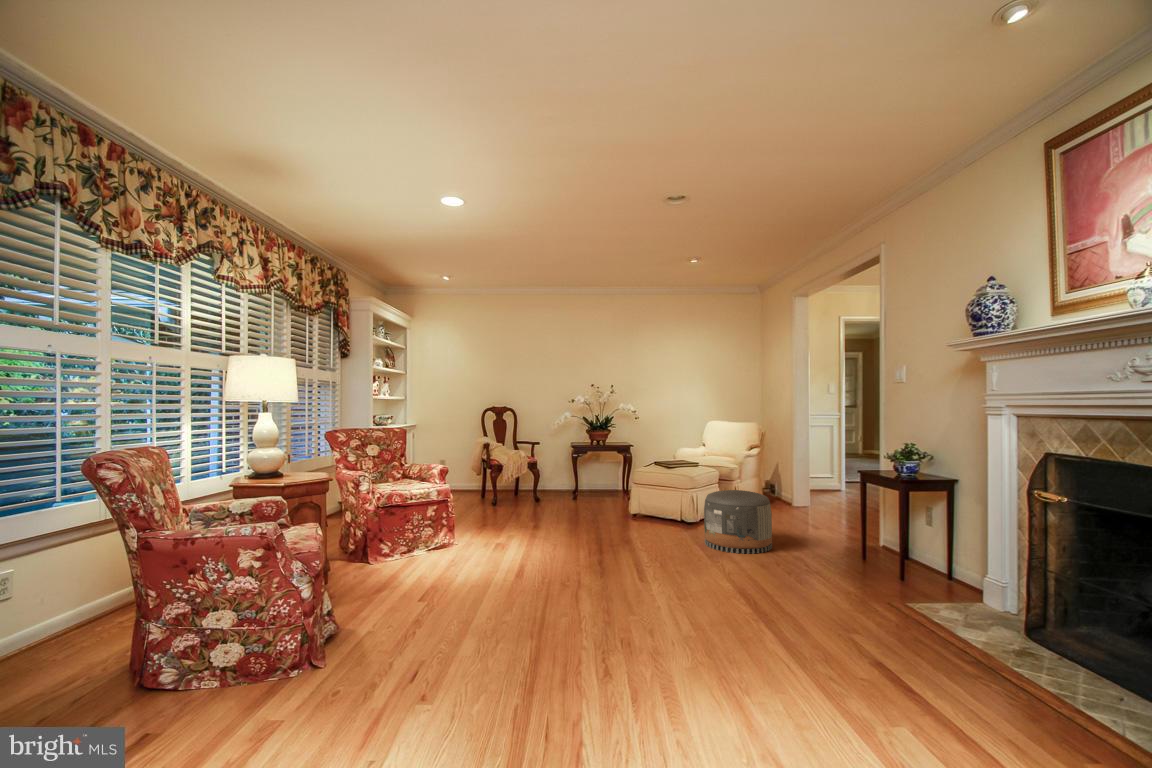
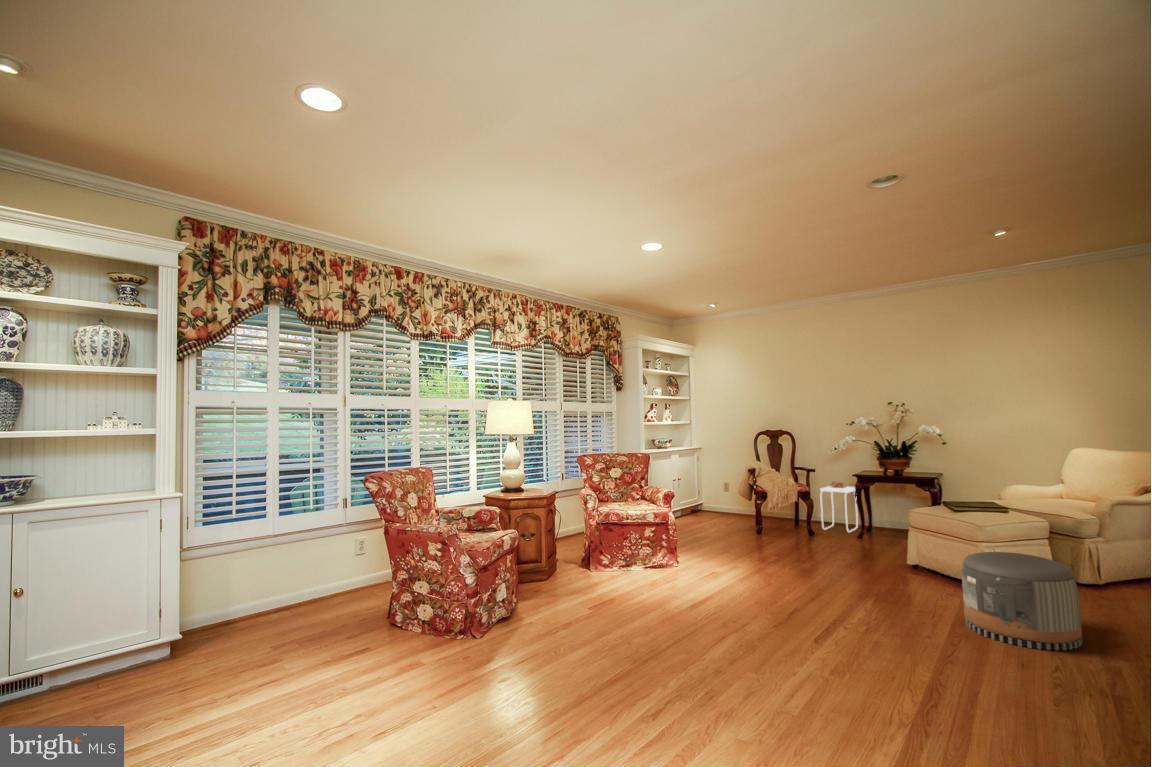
side table: none [539,452,563,495] -> present [820,482,858,532]

